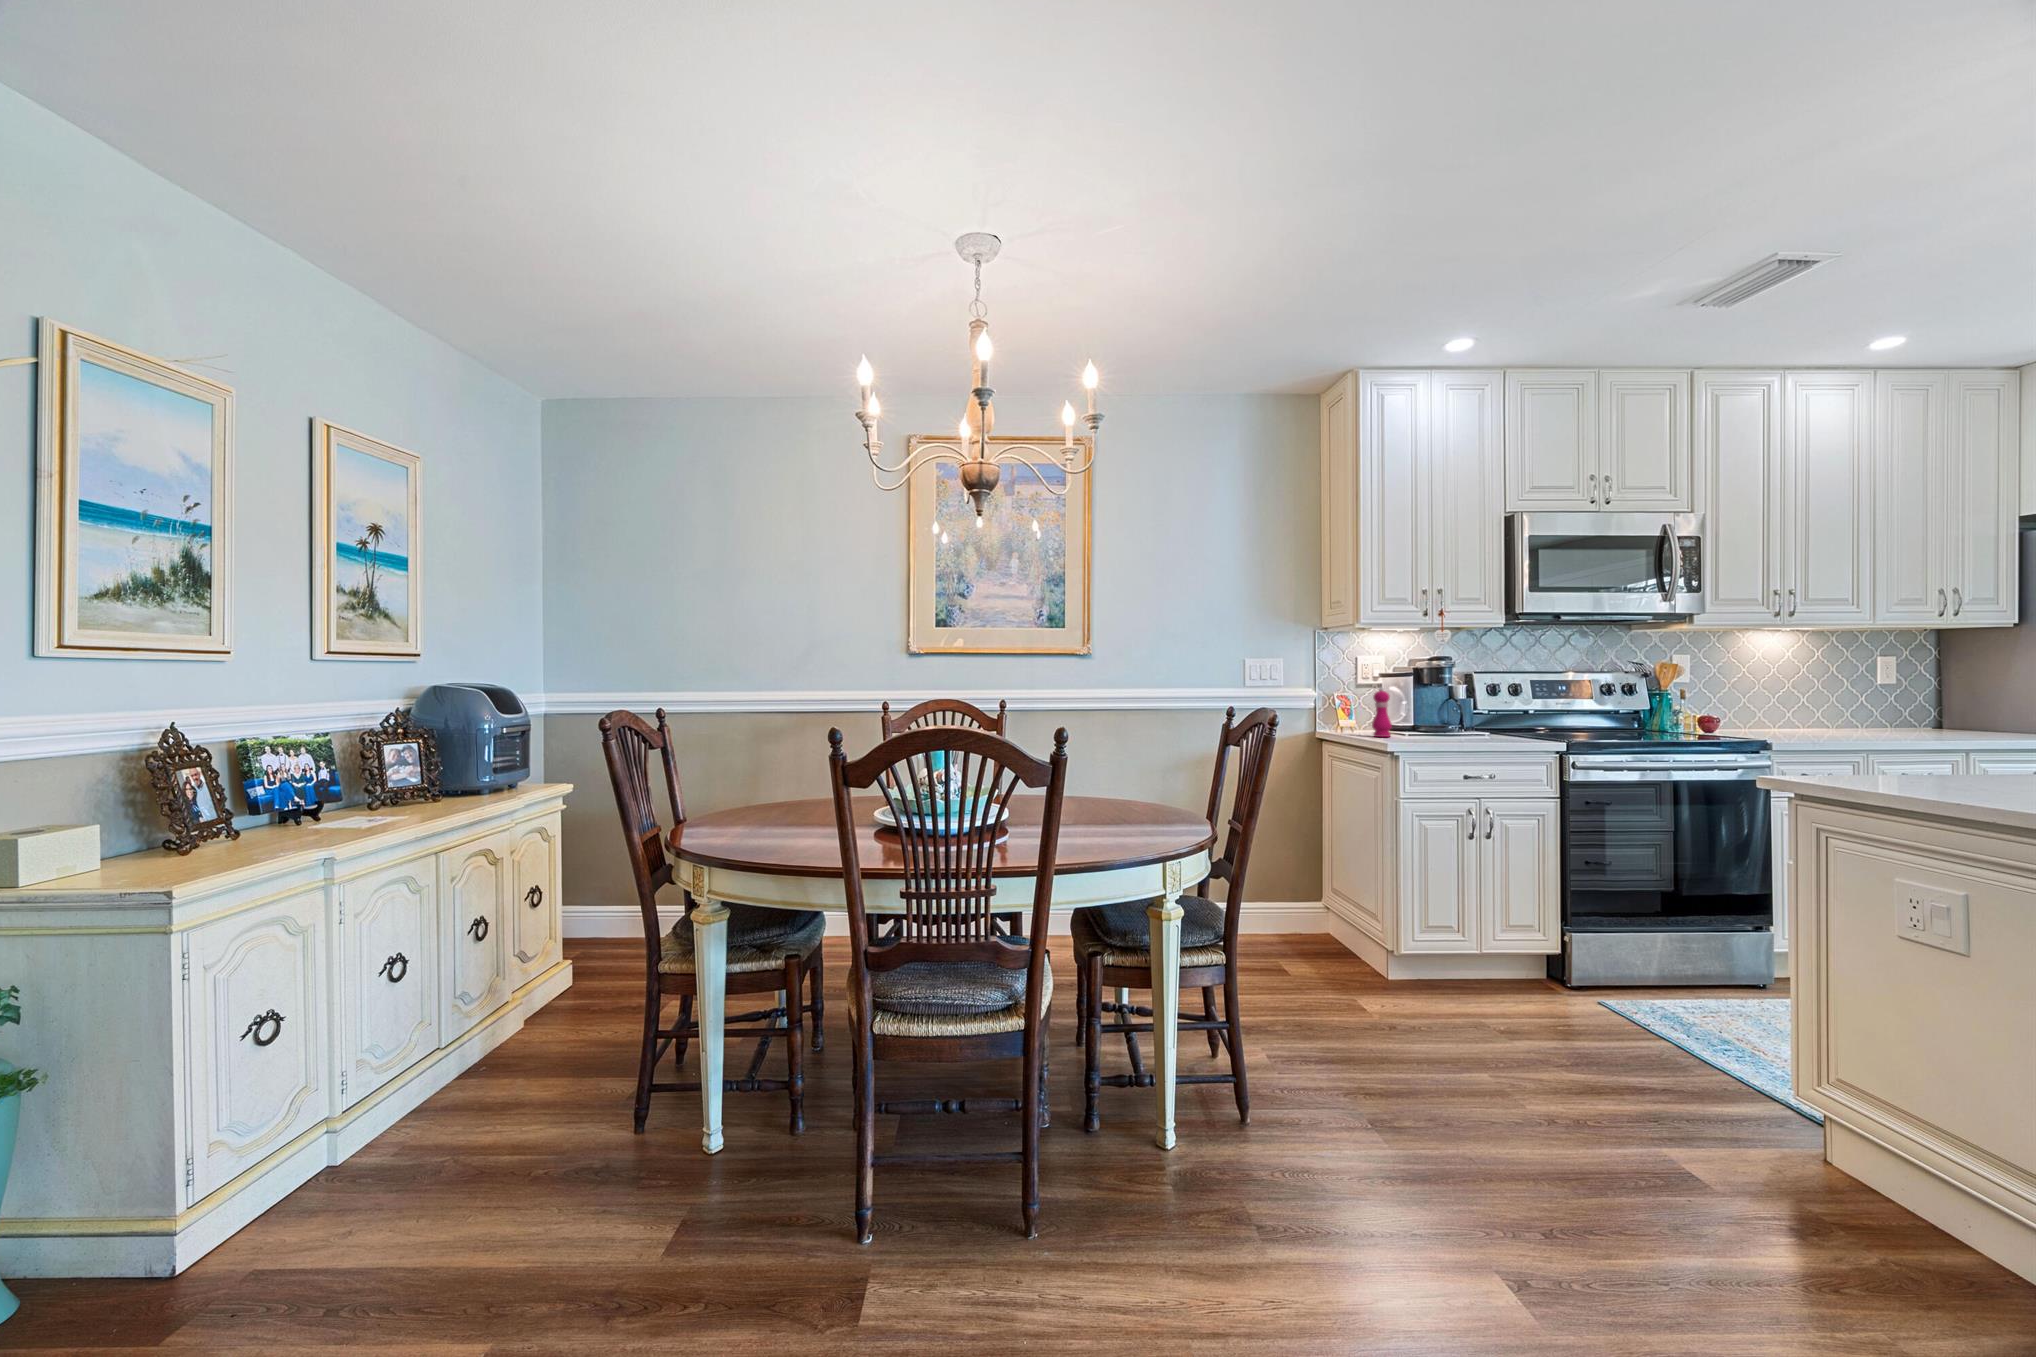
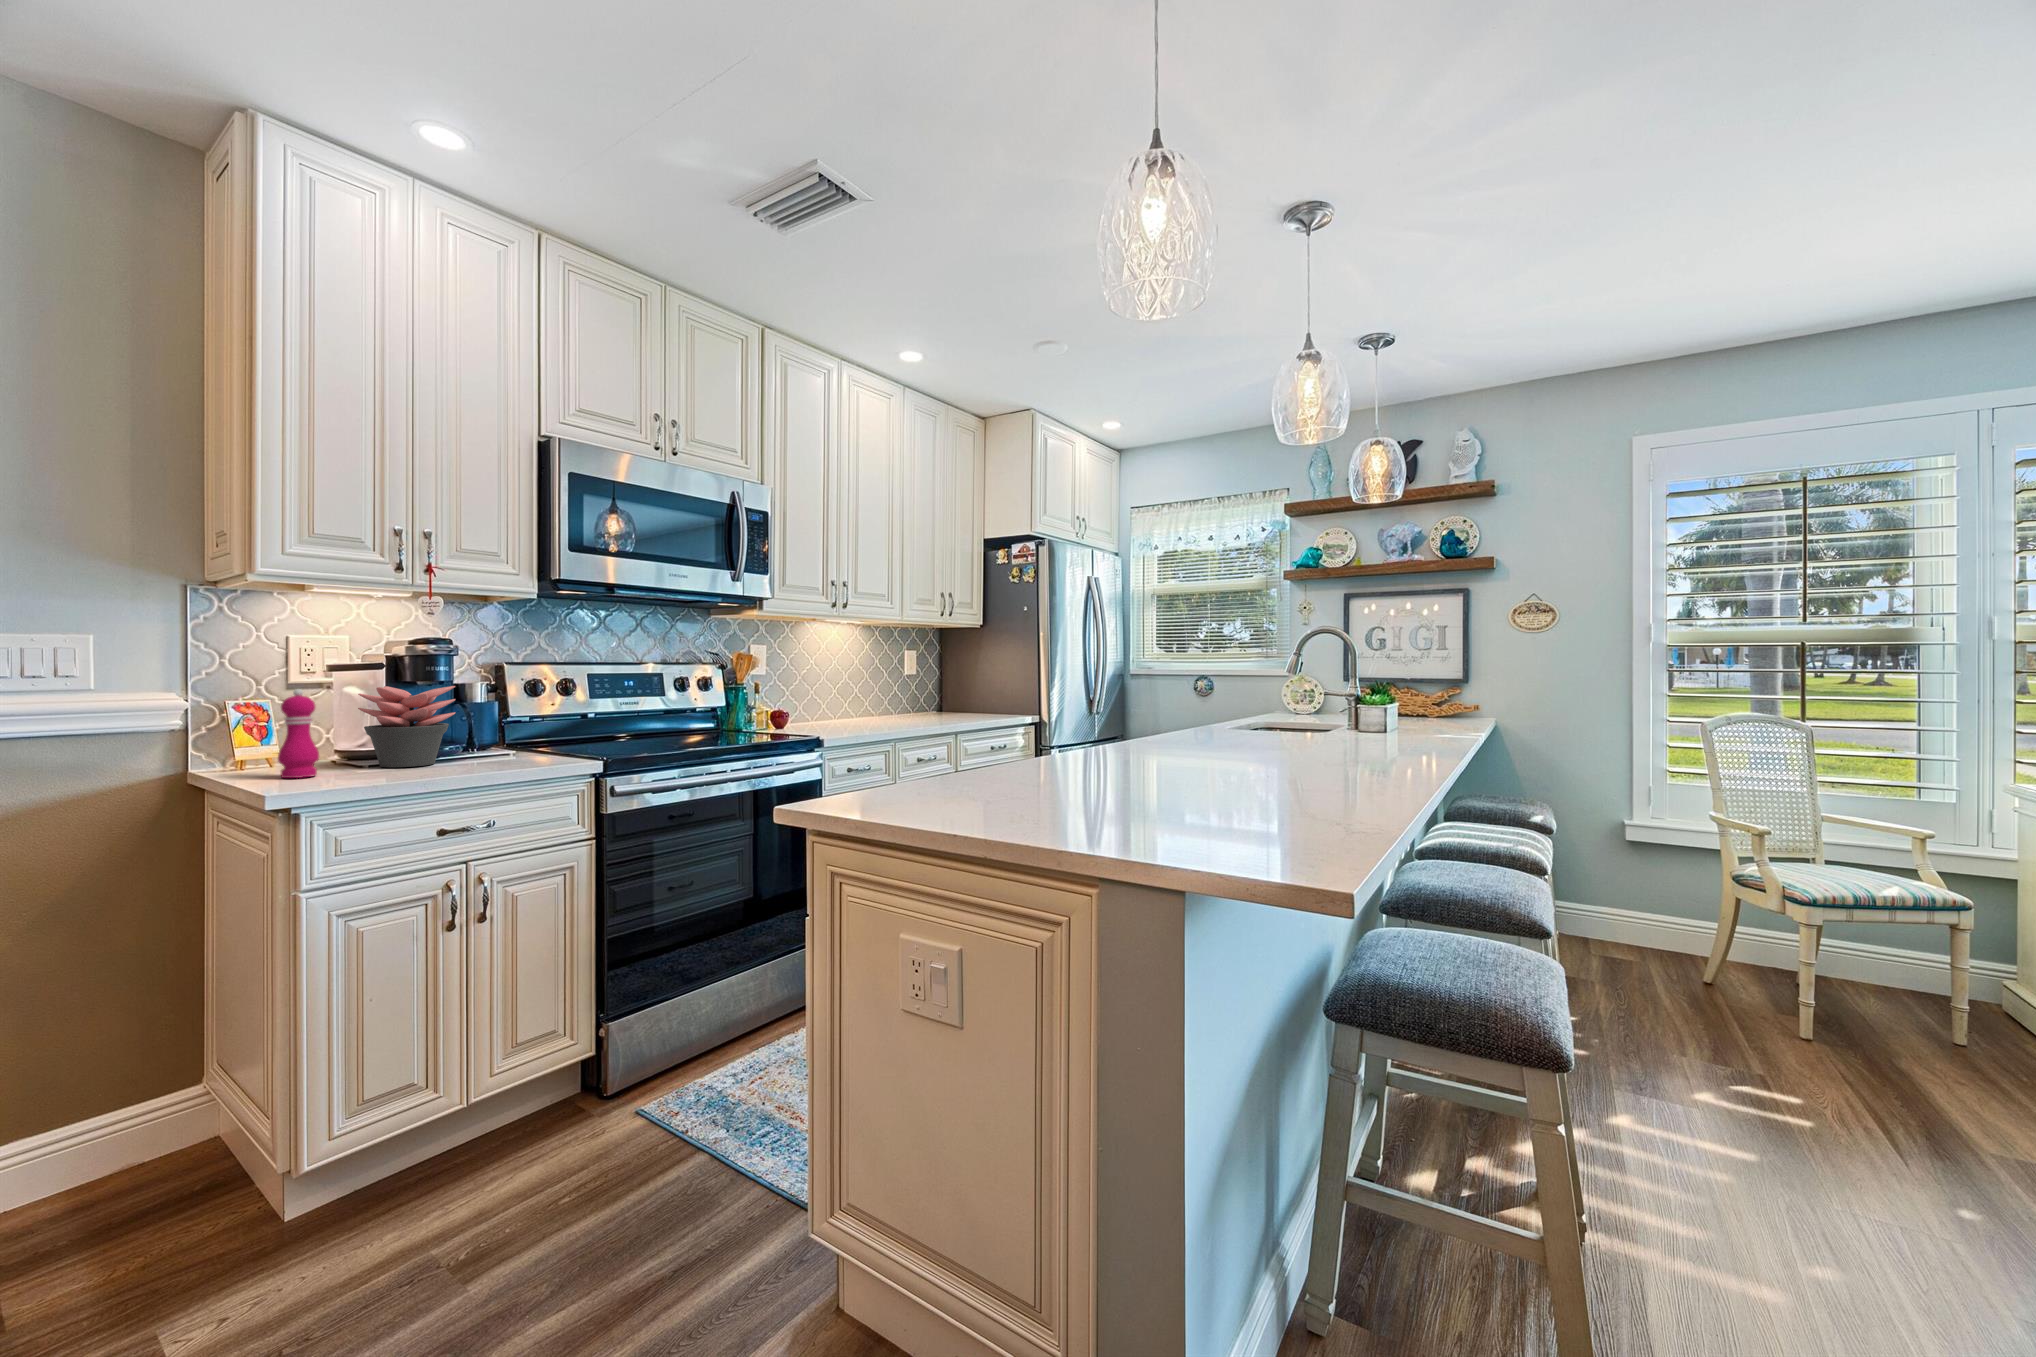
succulent plant: none [1405,687,1461,736] -> present [358,686,455,767]

